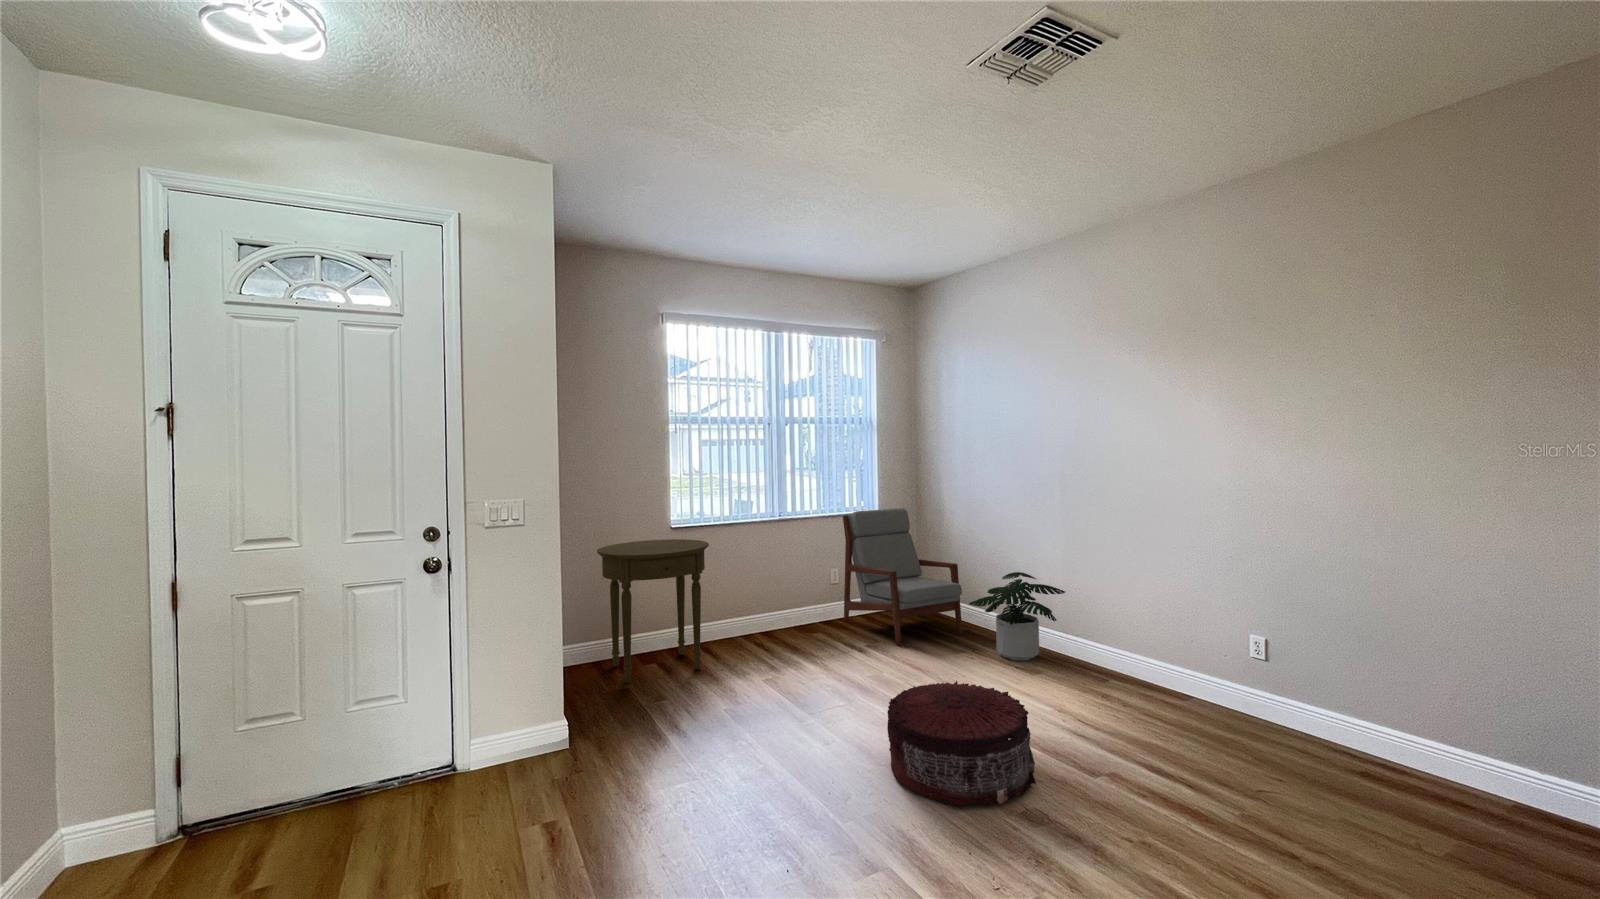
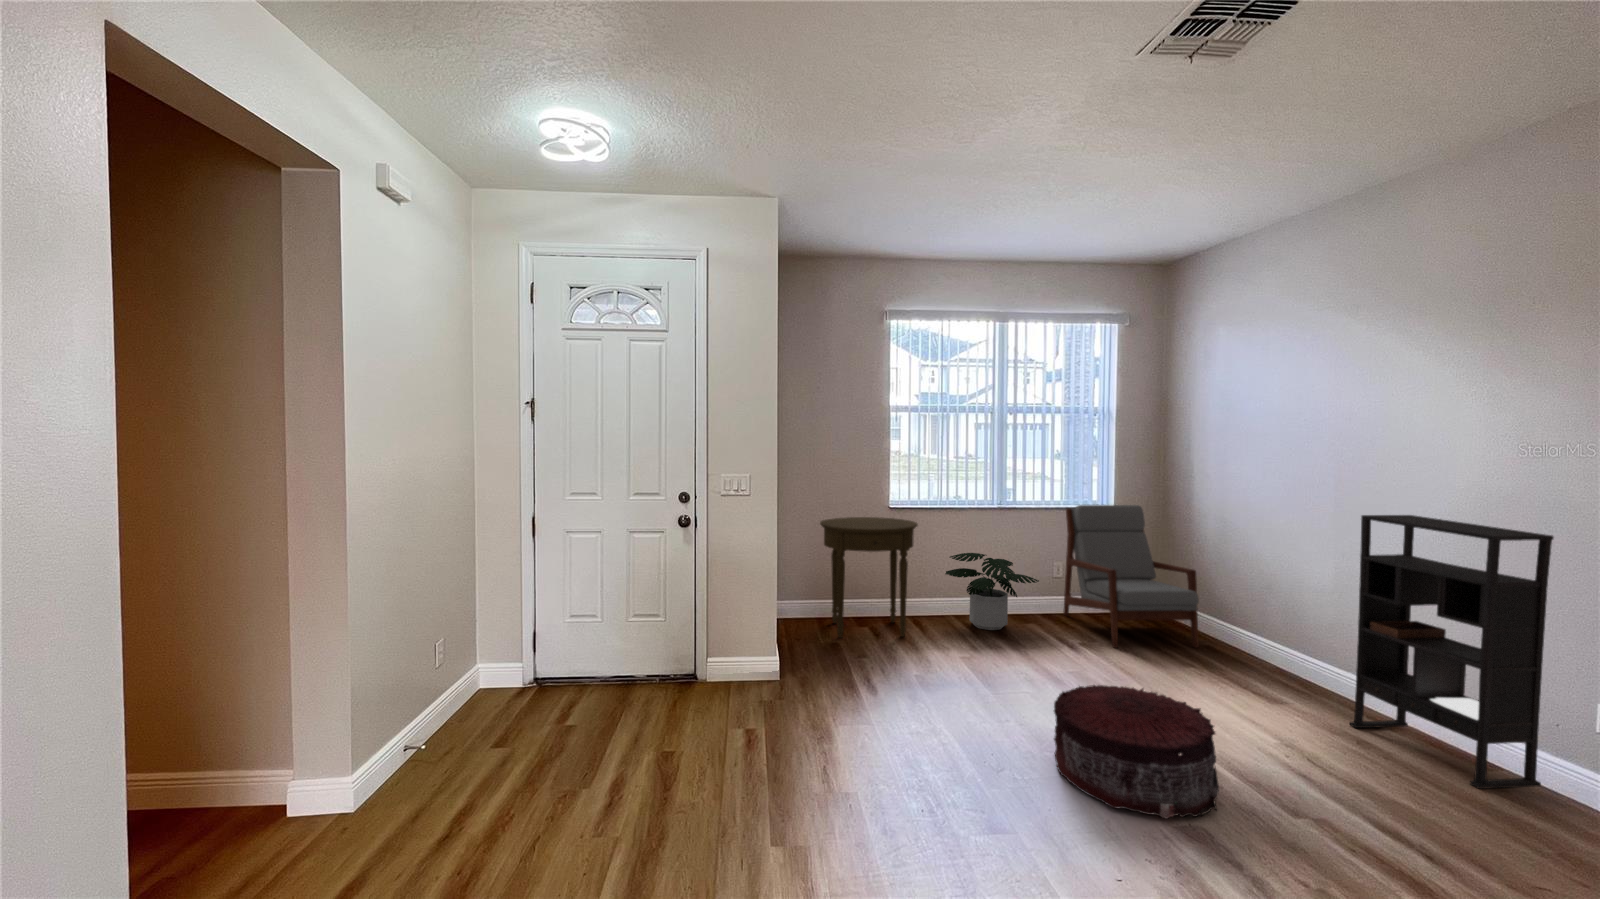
bookshelf: none [1089,502,1213,715] -> present [1350,515,1554,789]
potted plant: present [969,572,1065,660] -> present [945,553,1039,630]

